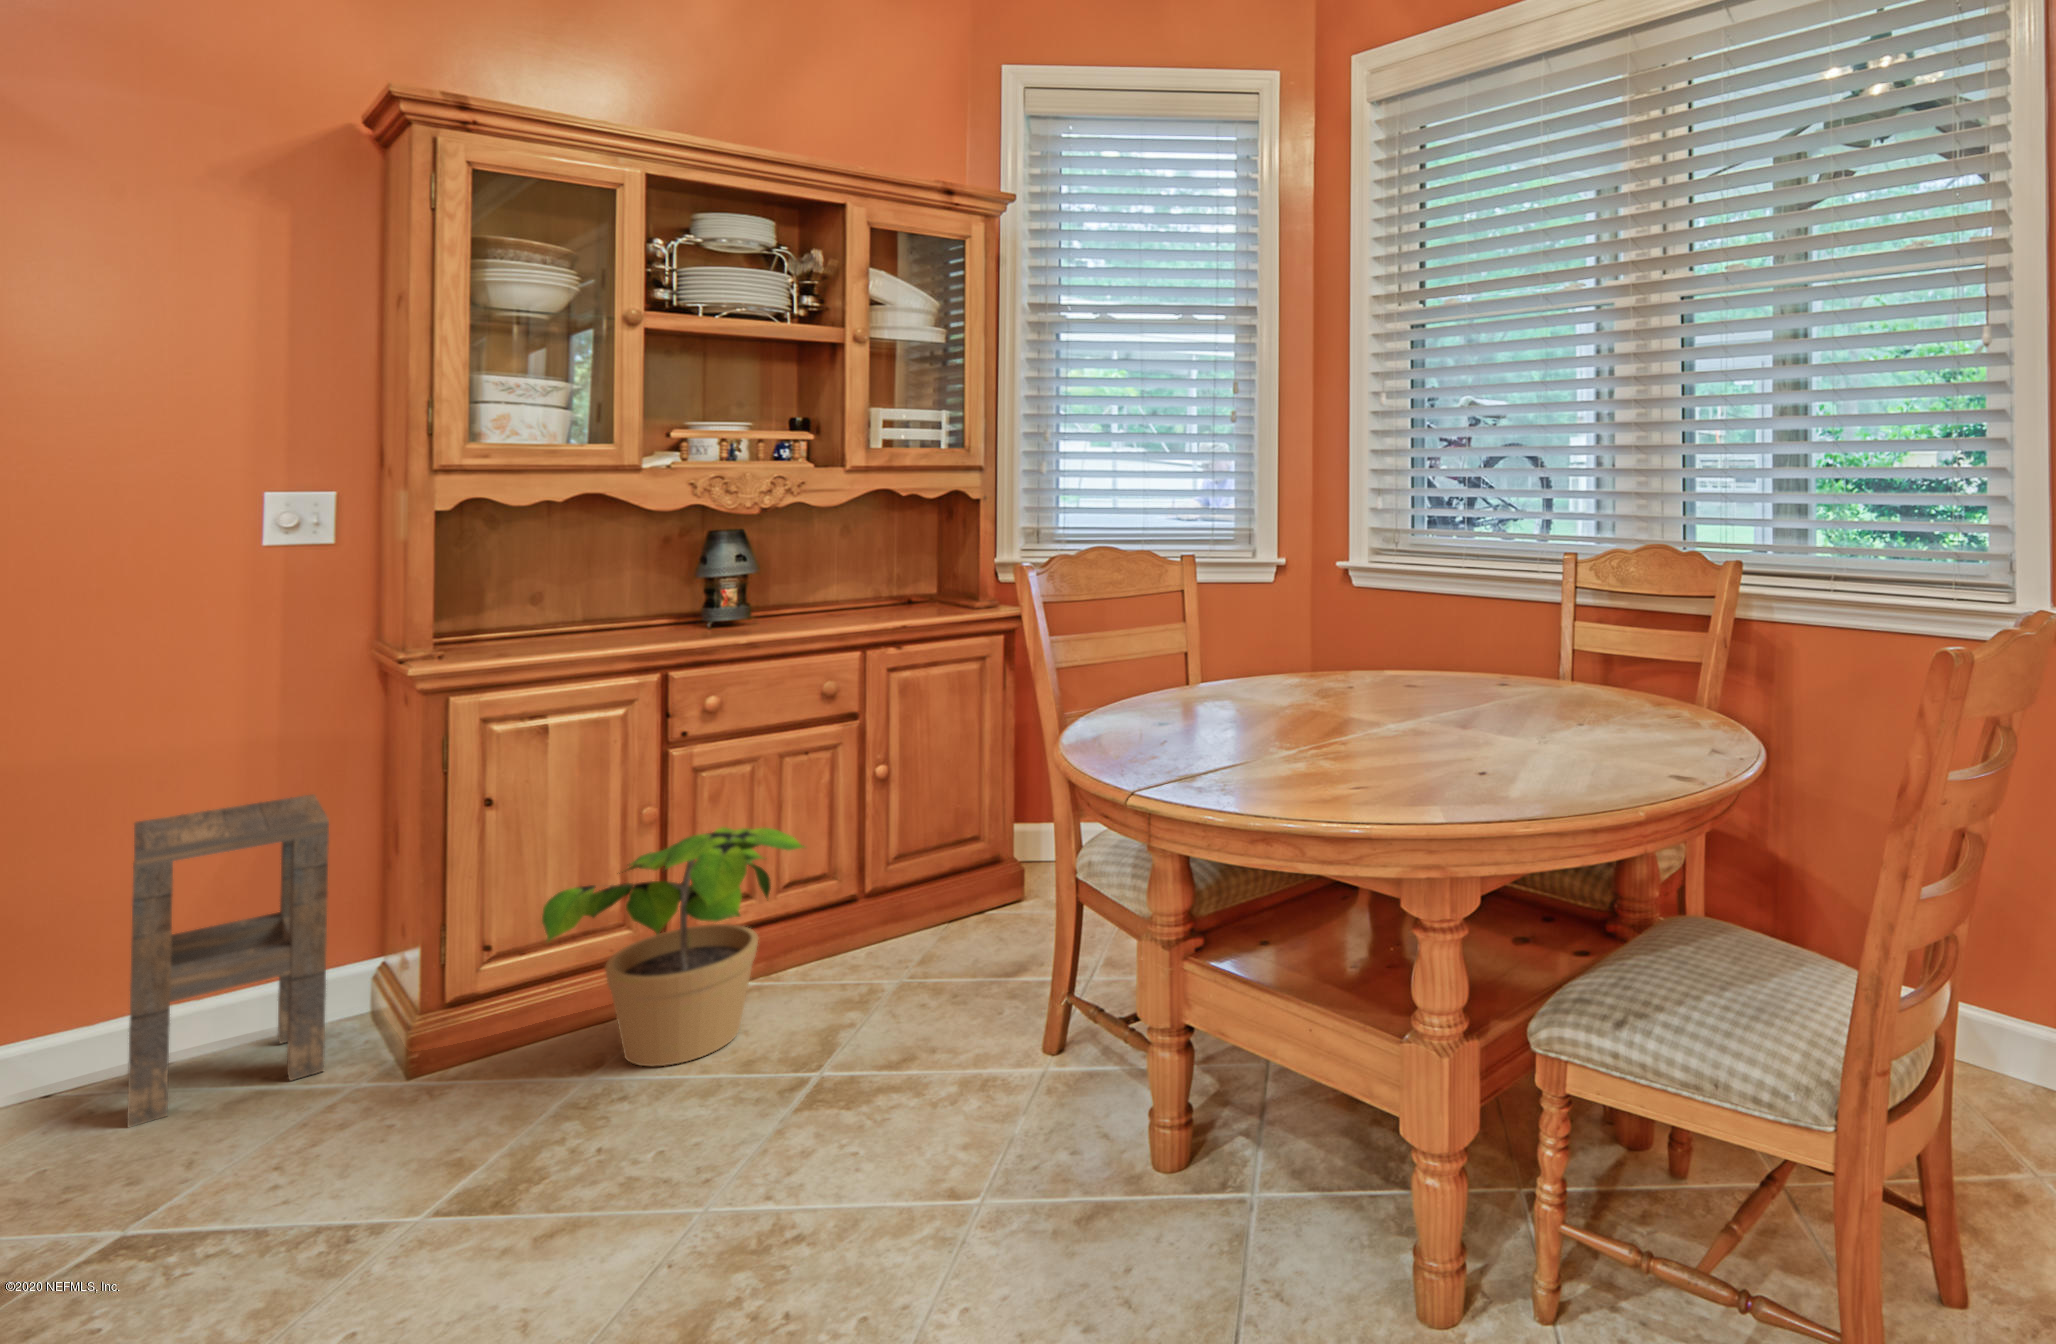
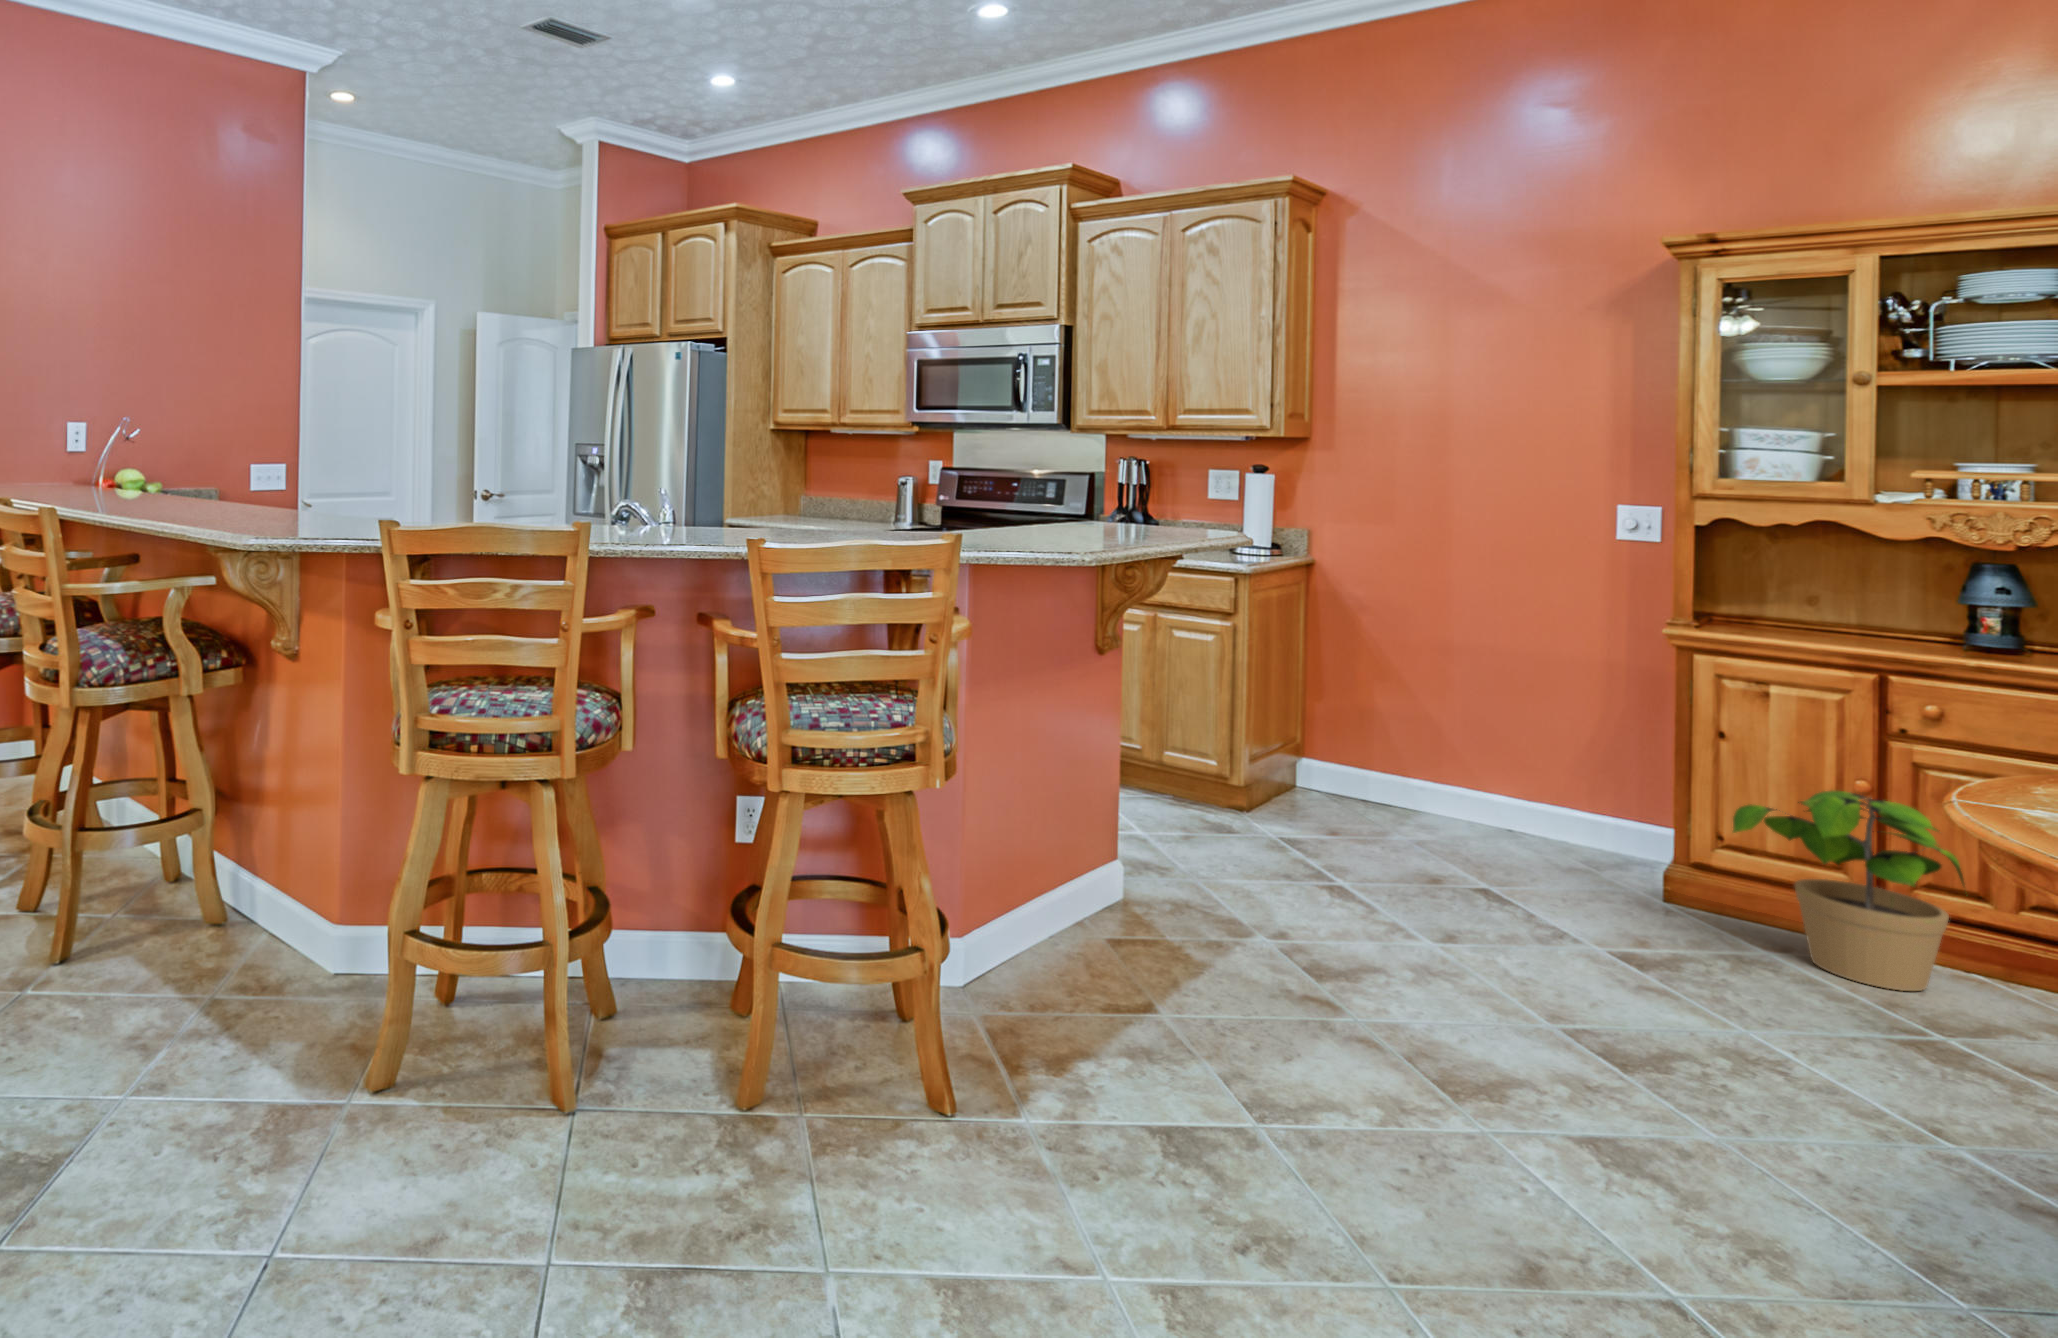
side table: present [127,794,329,1127] -> none [1523,693,1642,878]

